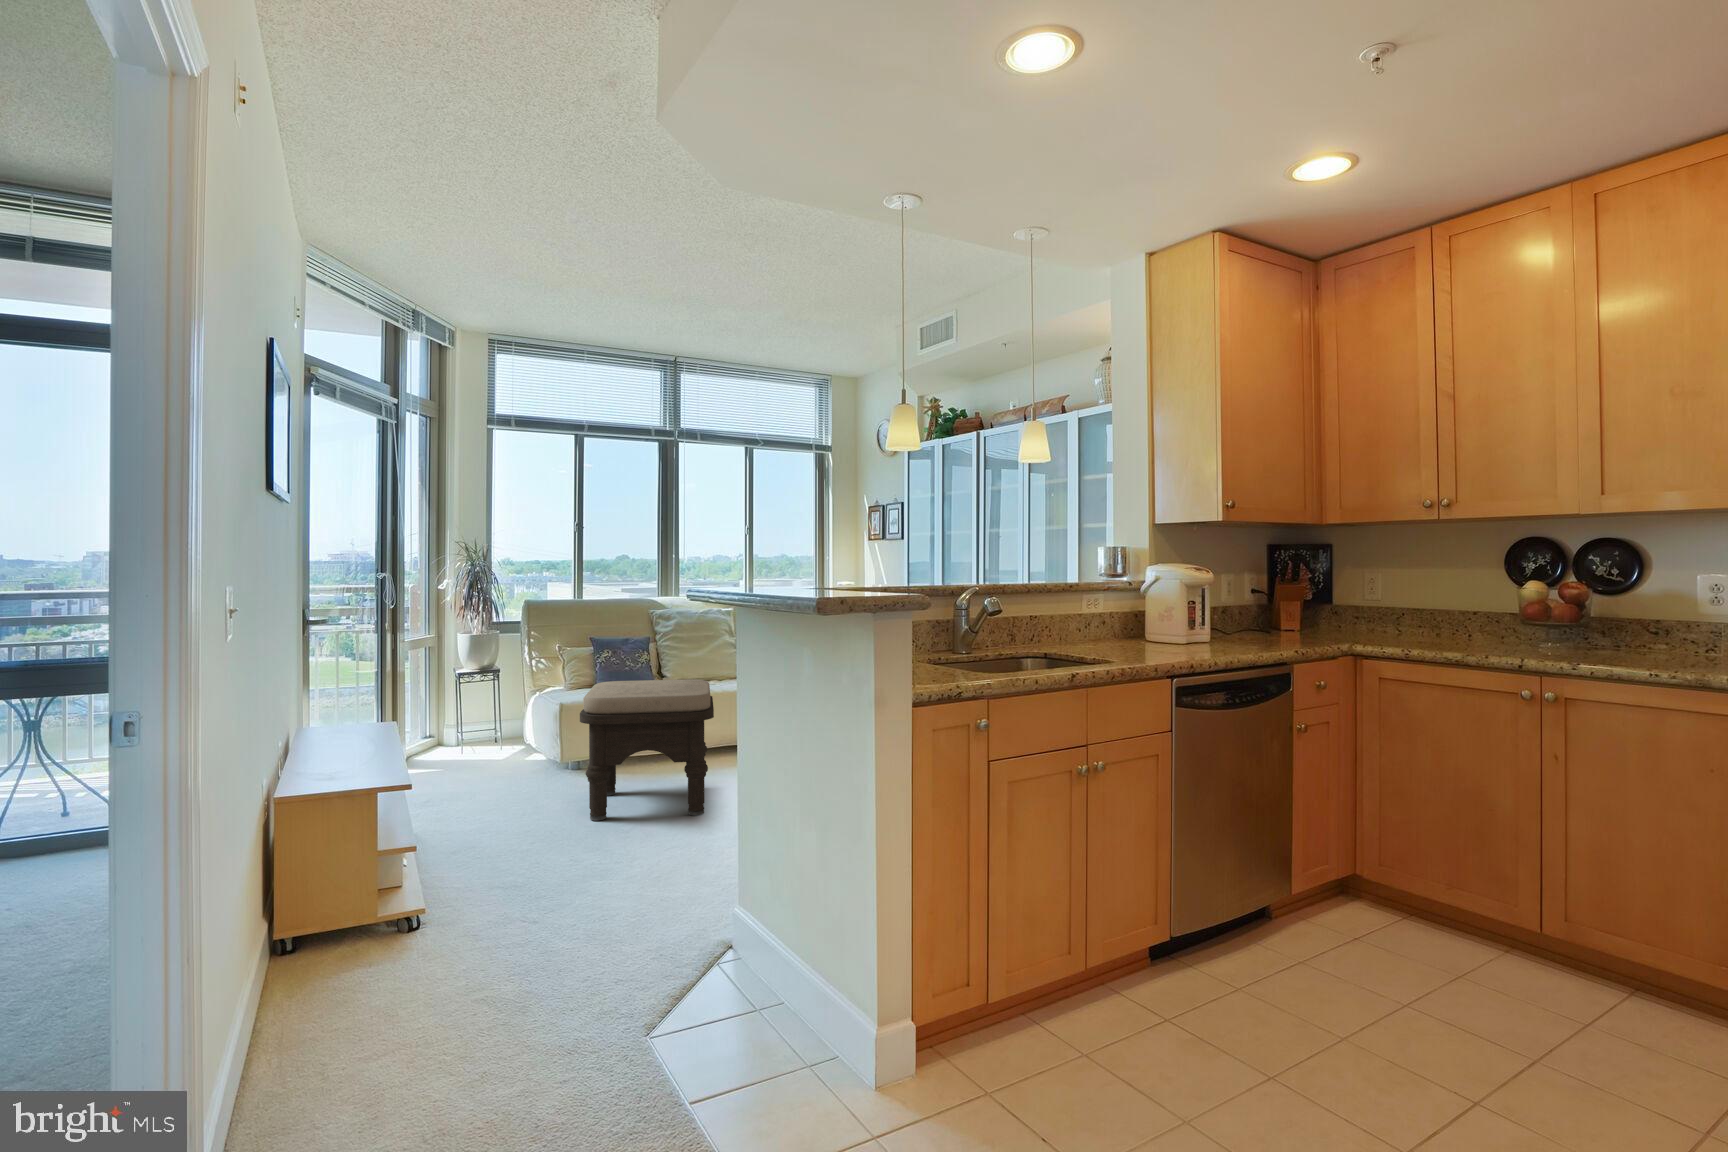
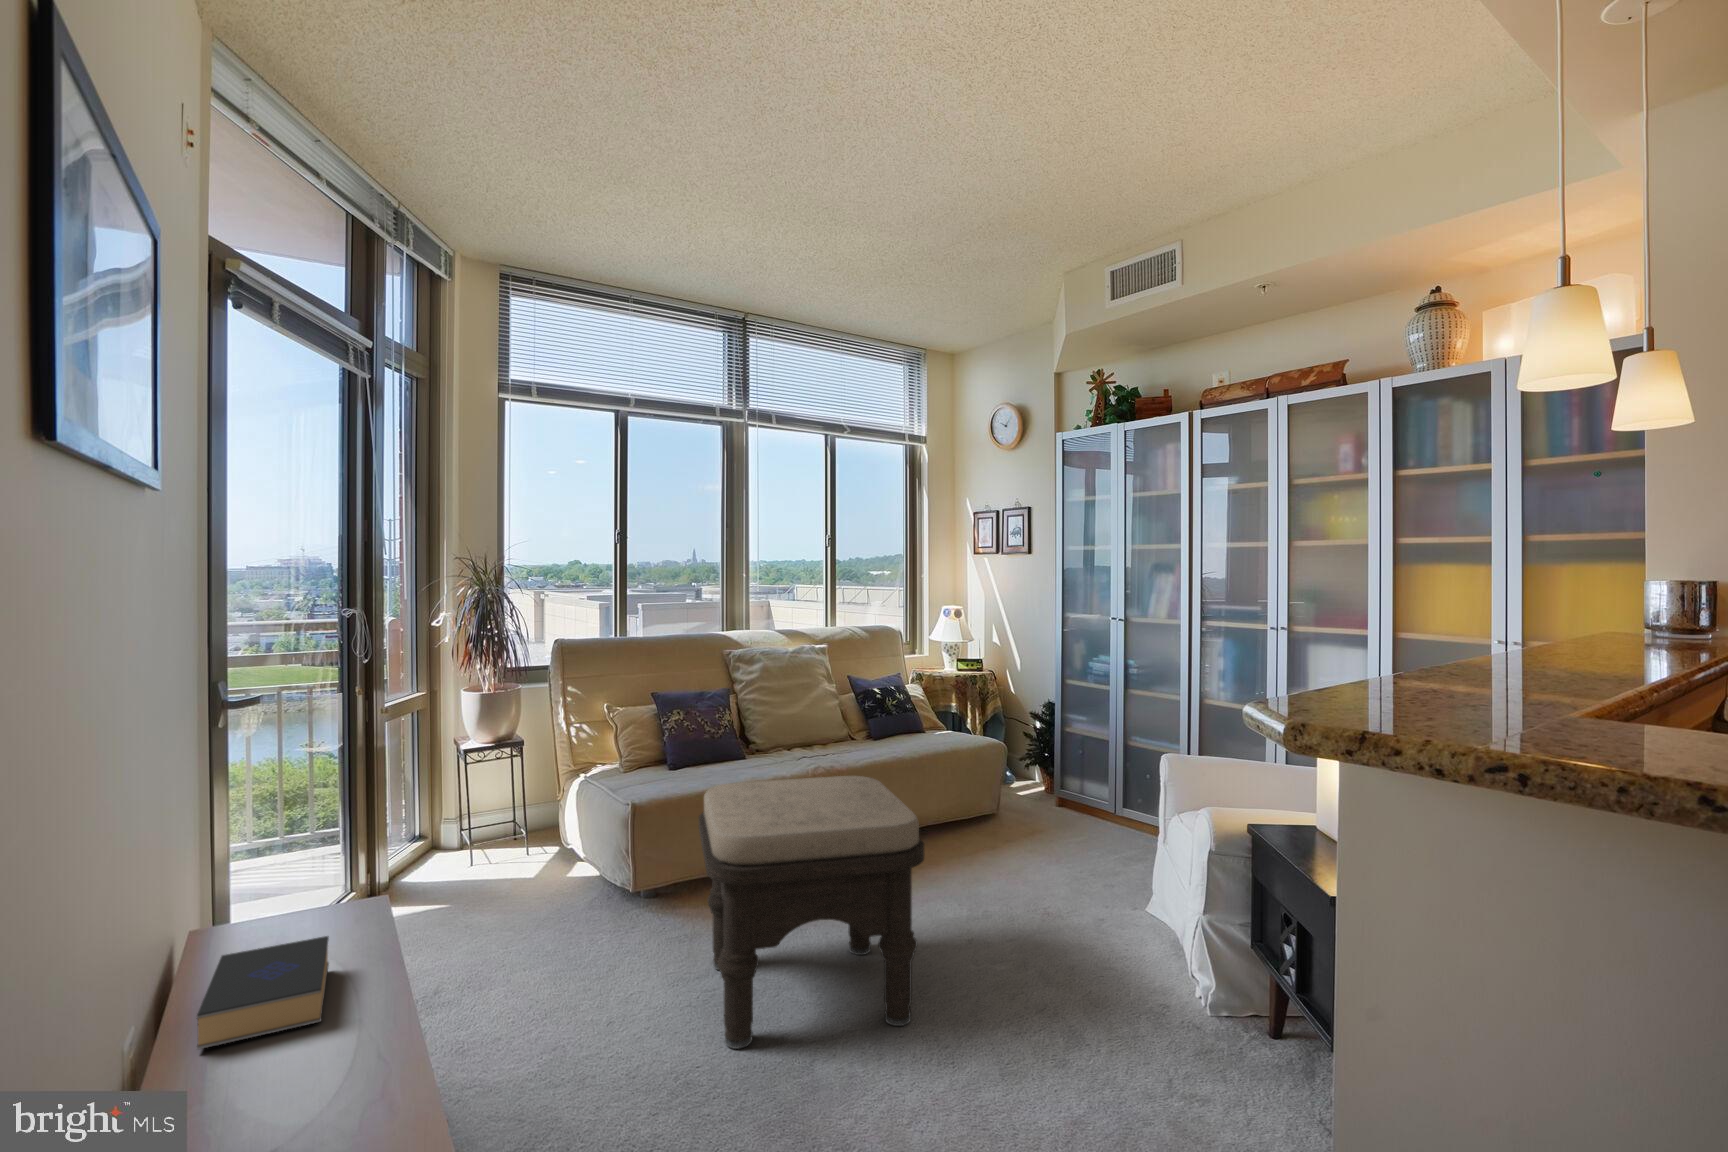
book: none [310,726,368,757] -> present [197,936,329,1049]

